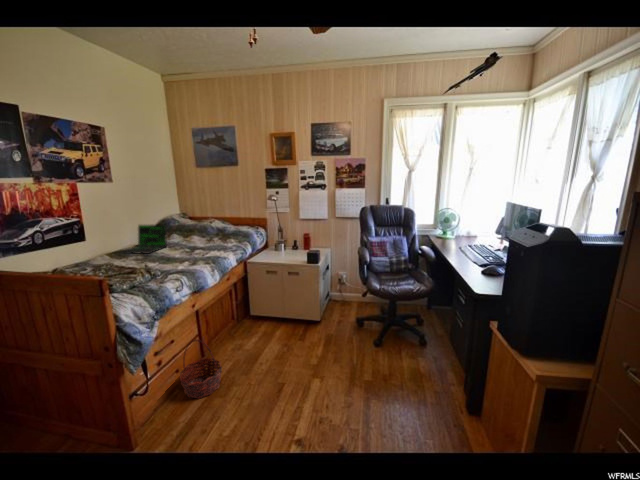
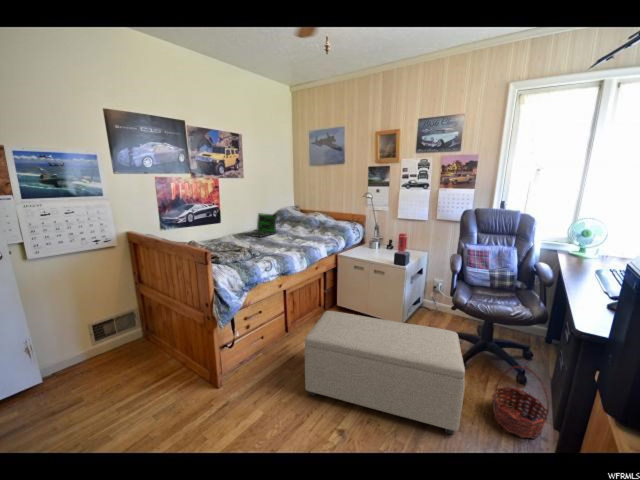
ottoman: none [248,313,403,418] -> present [305,311,465,434]
basket: present [180,340,222,398] -> present [492,366,549,439]

